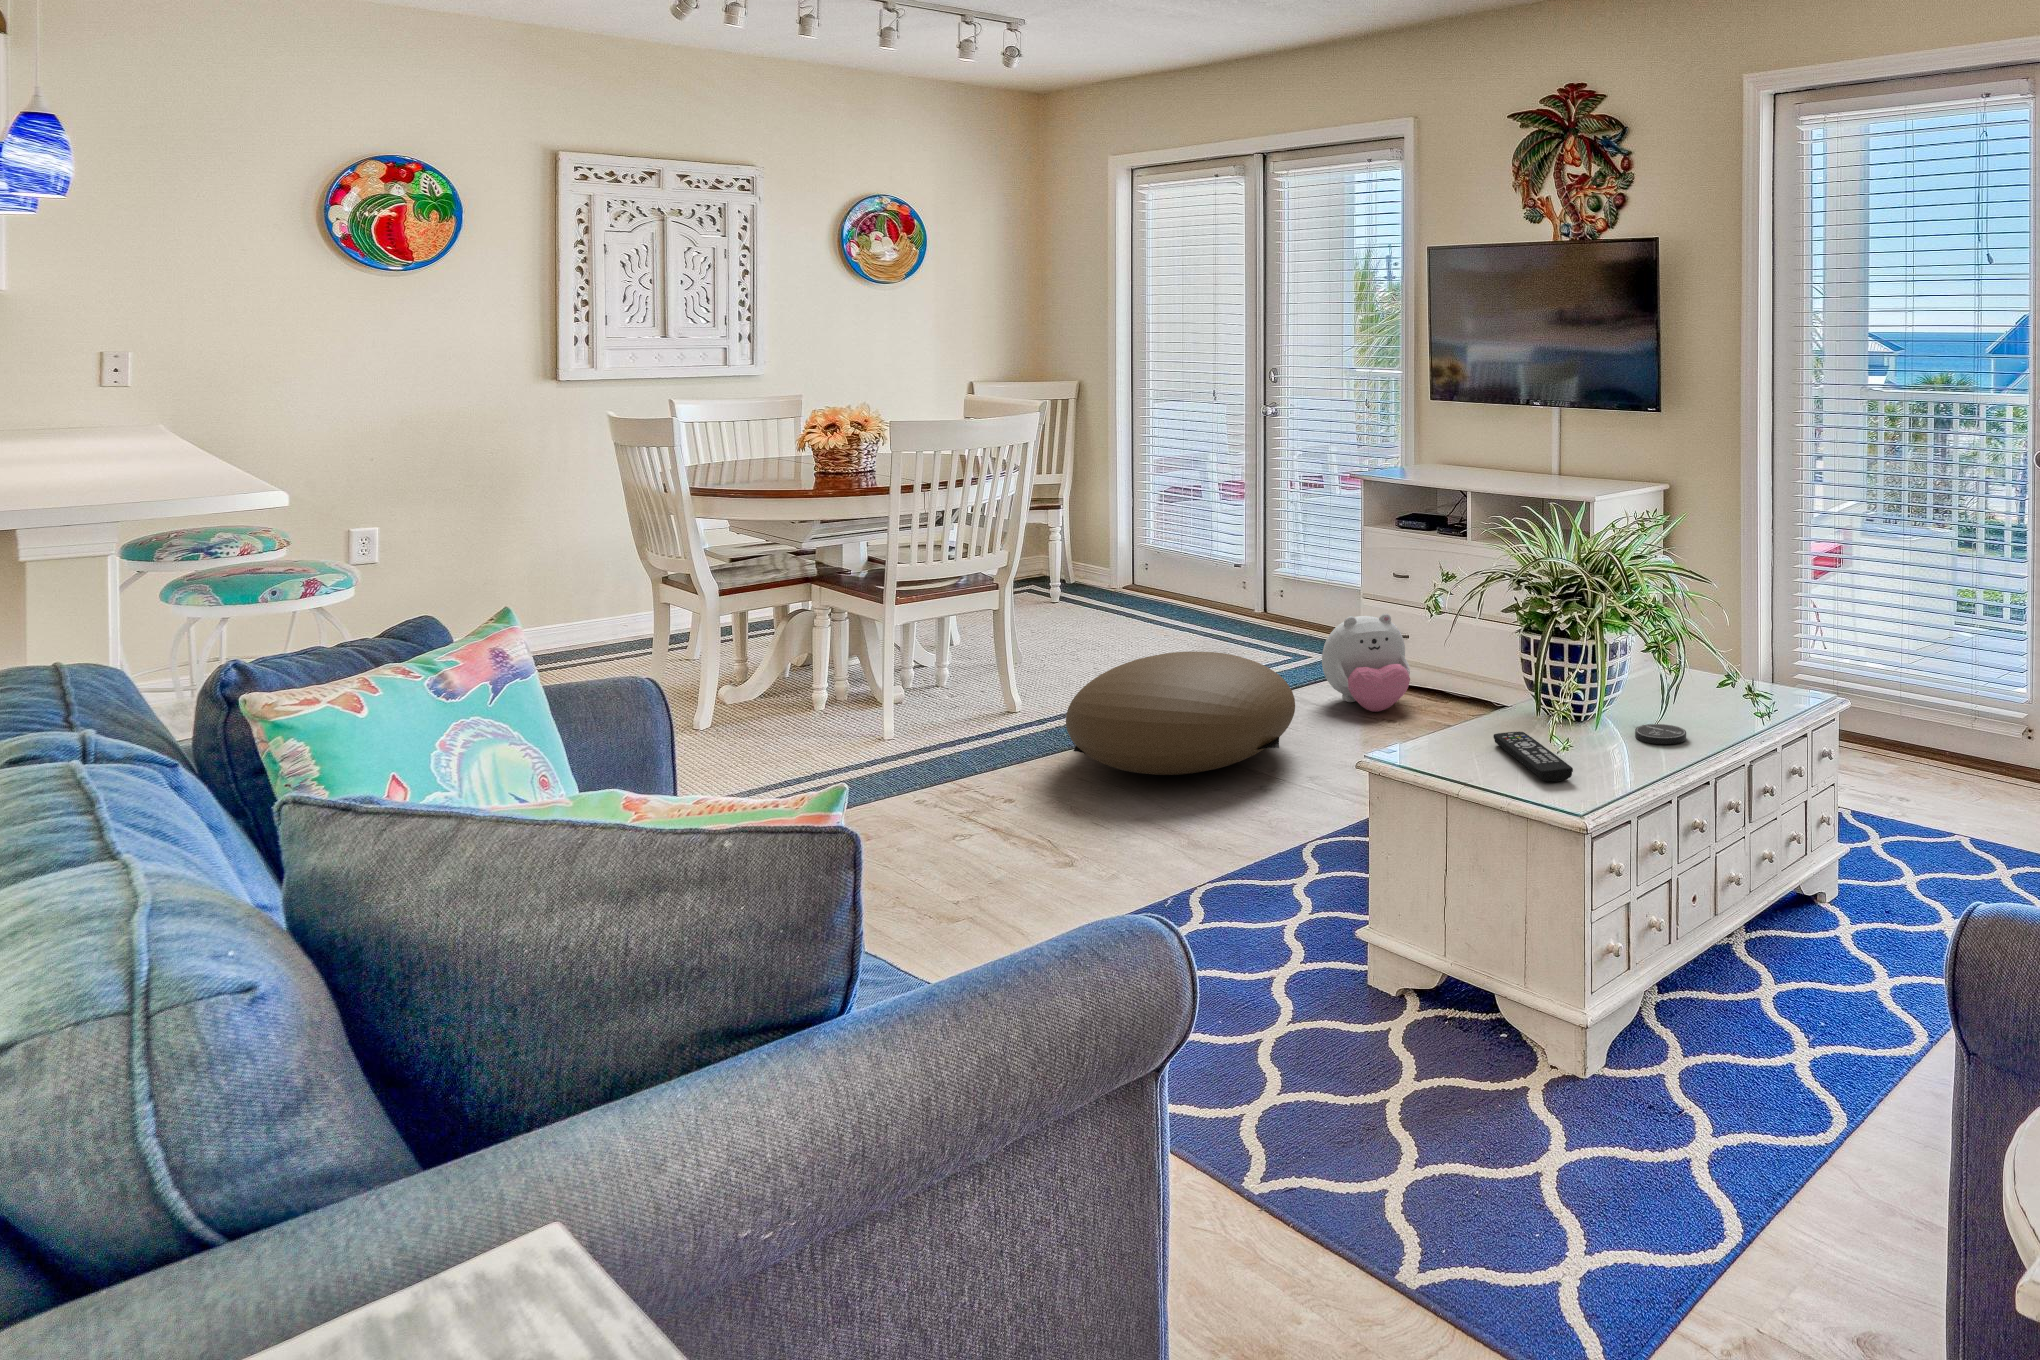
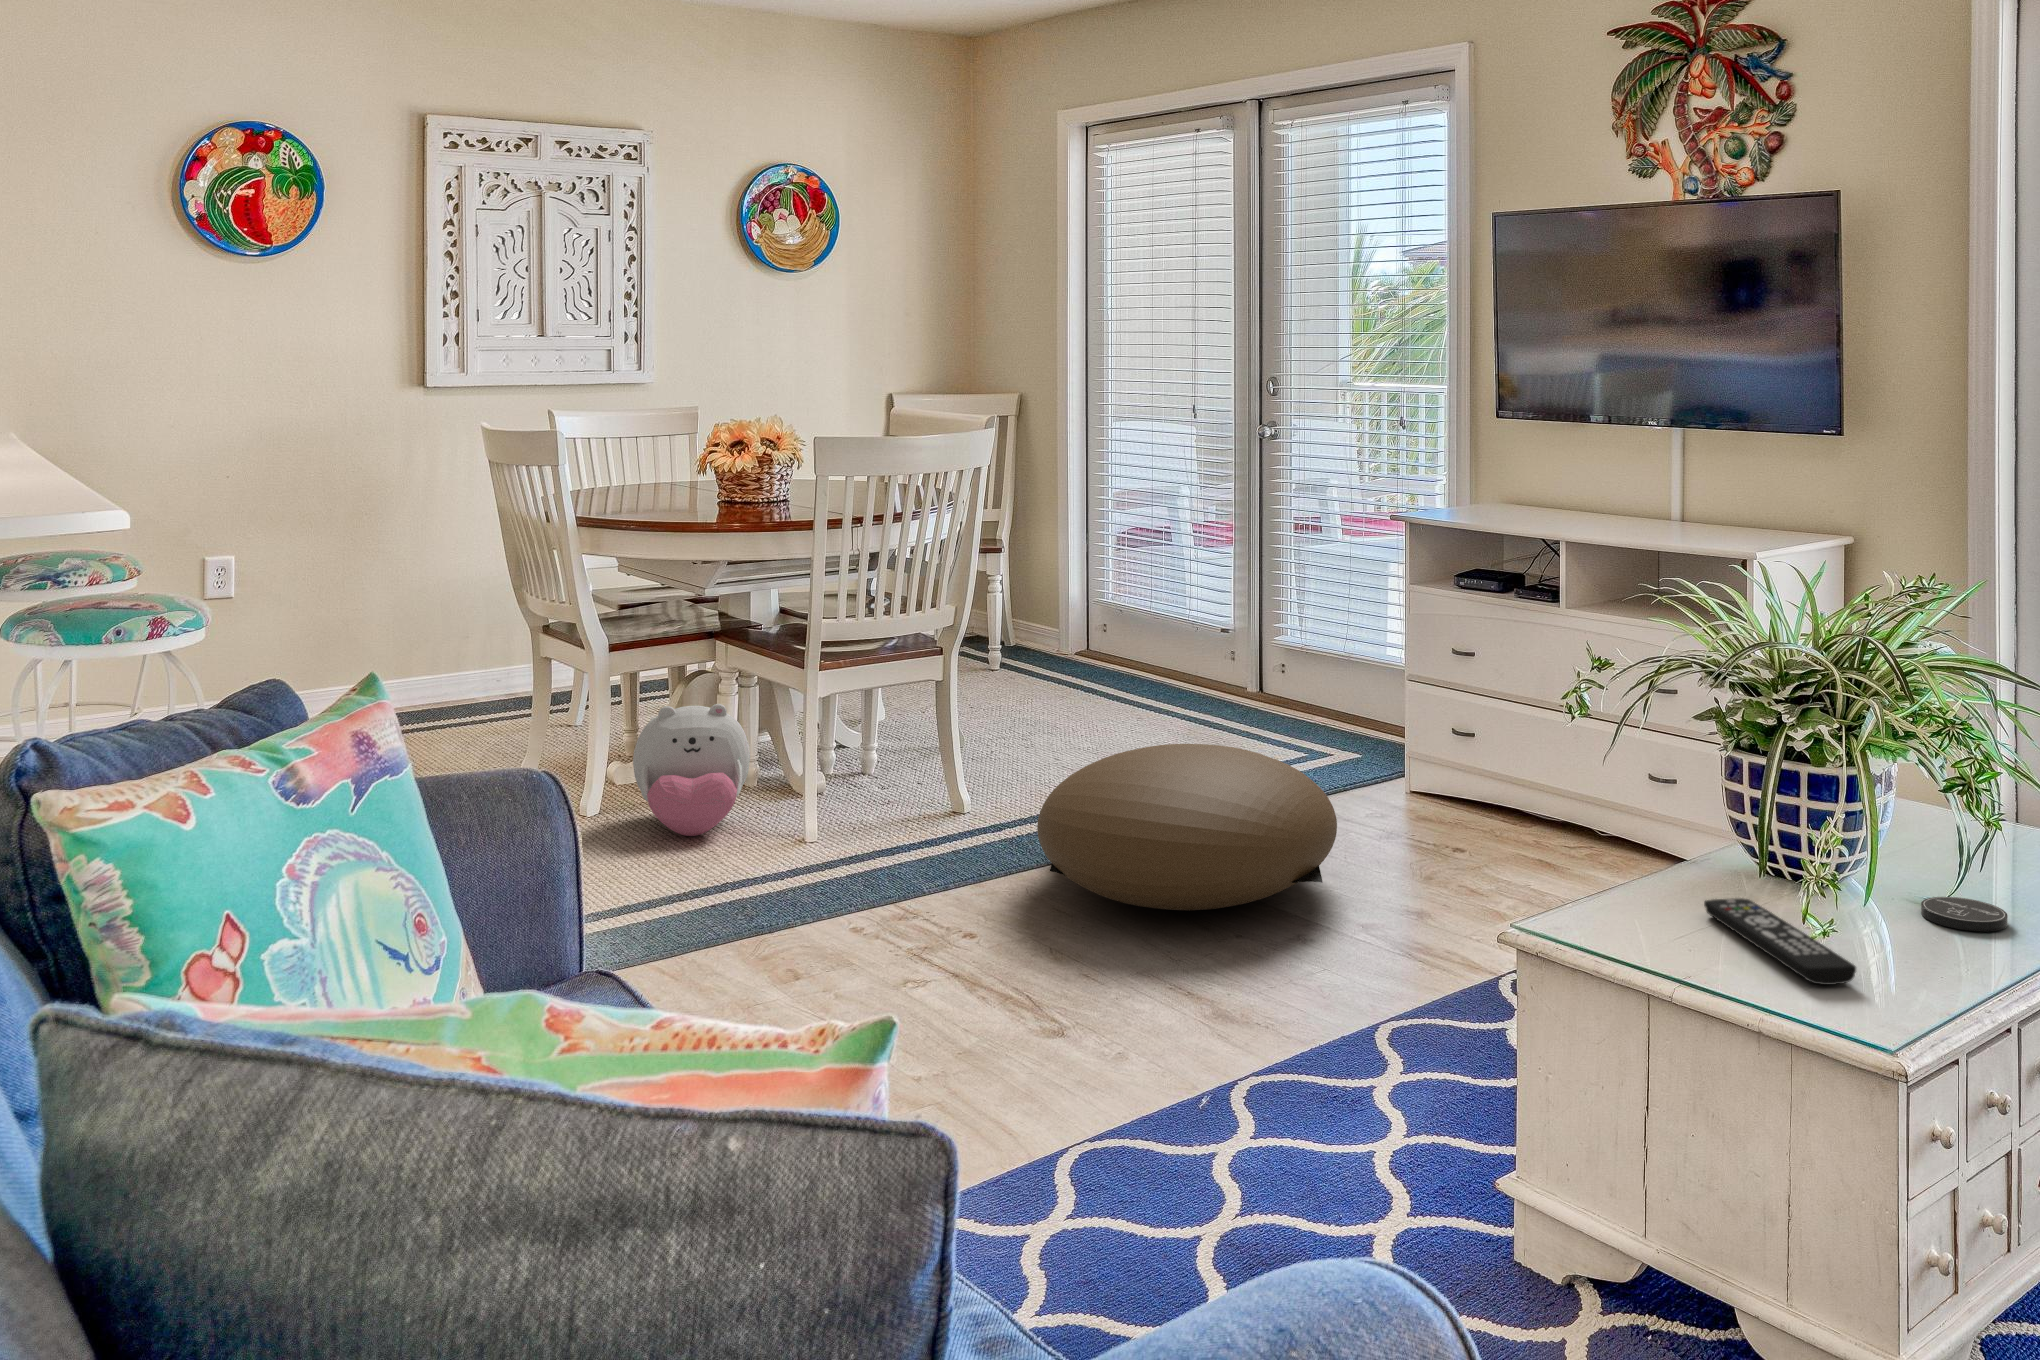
plush toy: present [1322,613,1410,712] -> present [633,704,750,836]

